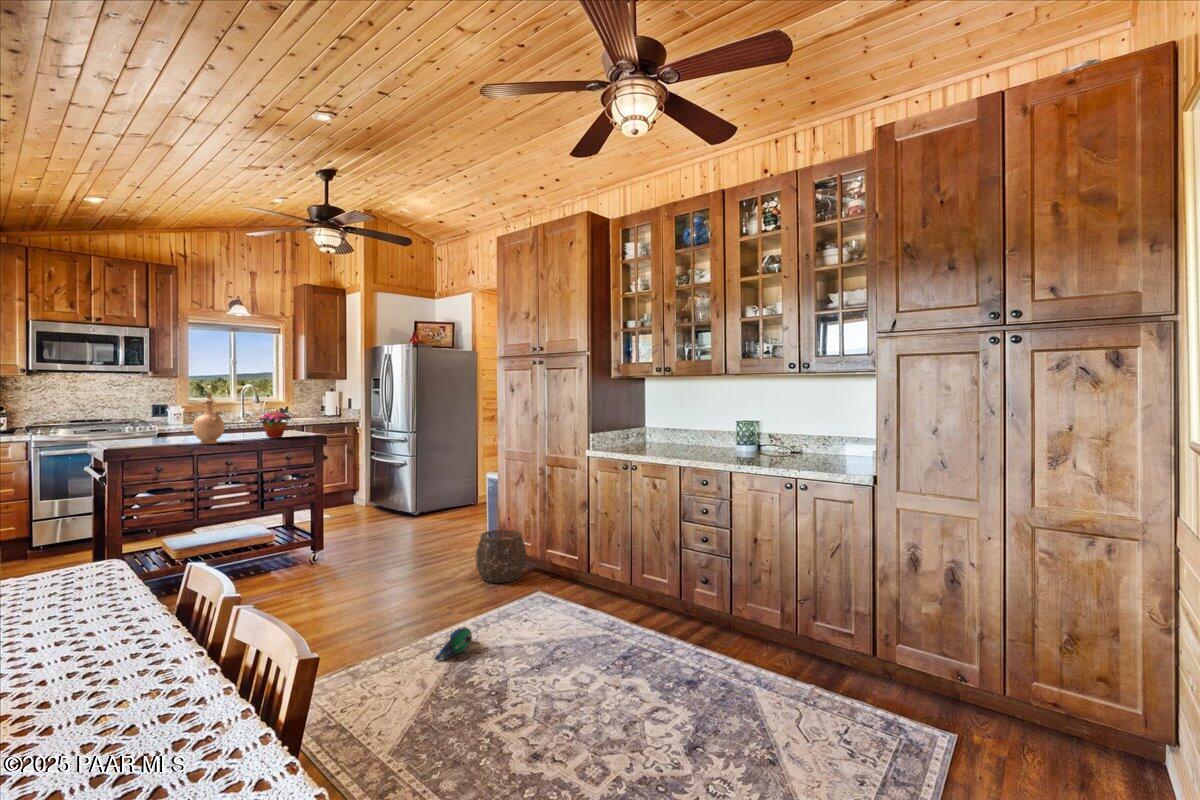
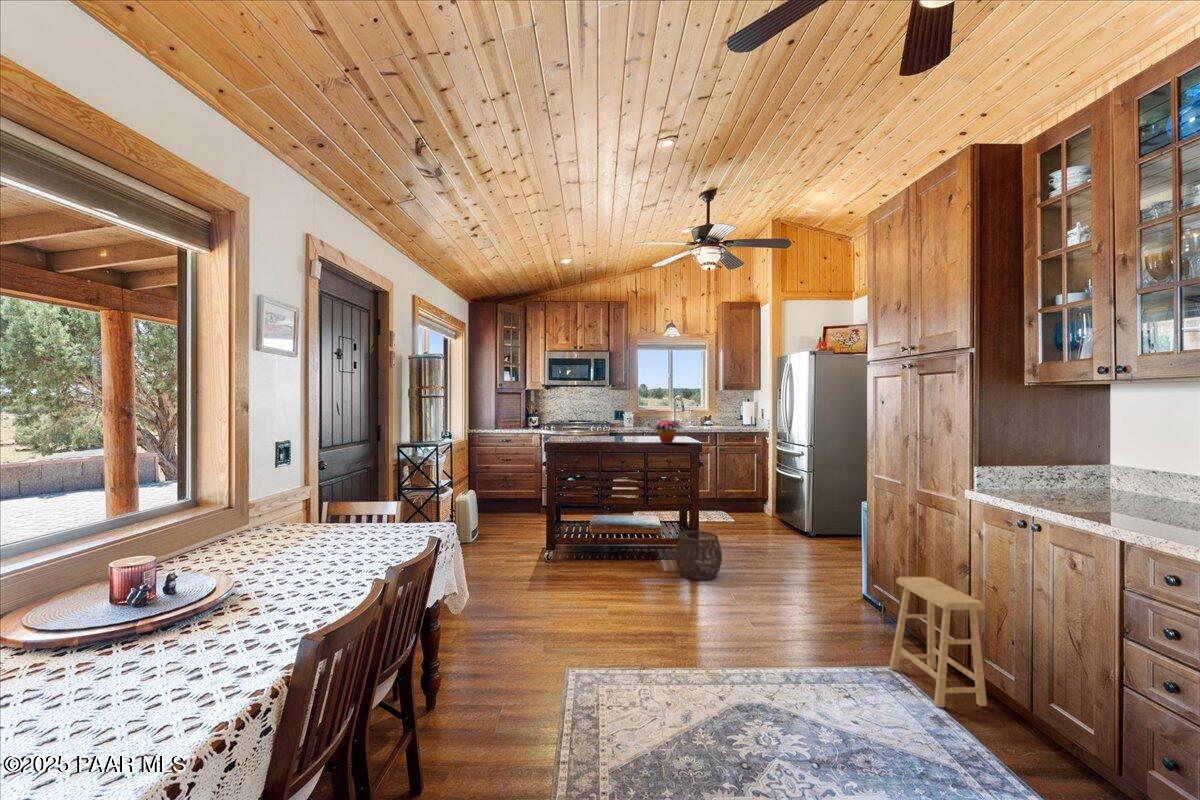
vase: present [193,392,225,444] -> none [603,401,624,444]
footstool: none [539,518,605,608] -> present [890,577,987,707]
woven basket: present [476,530,527,583] -> present [675,531,722,580]
plush toy: present [435,627,472,660] -> none [716,672,767,702]

